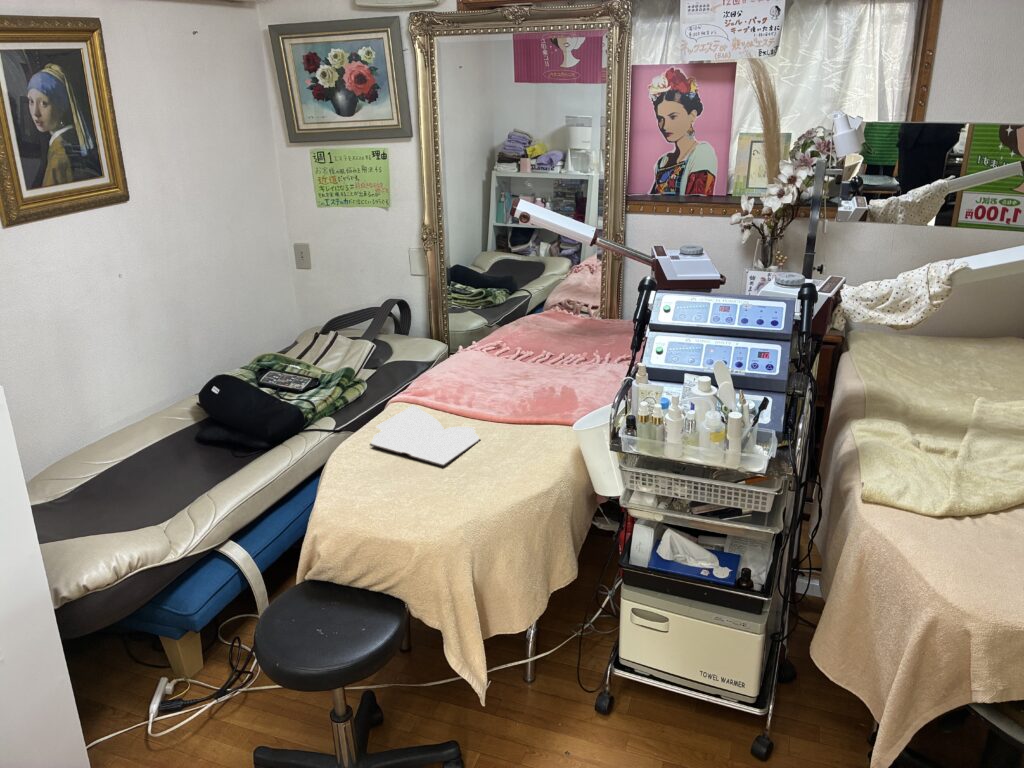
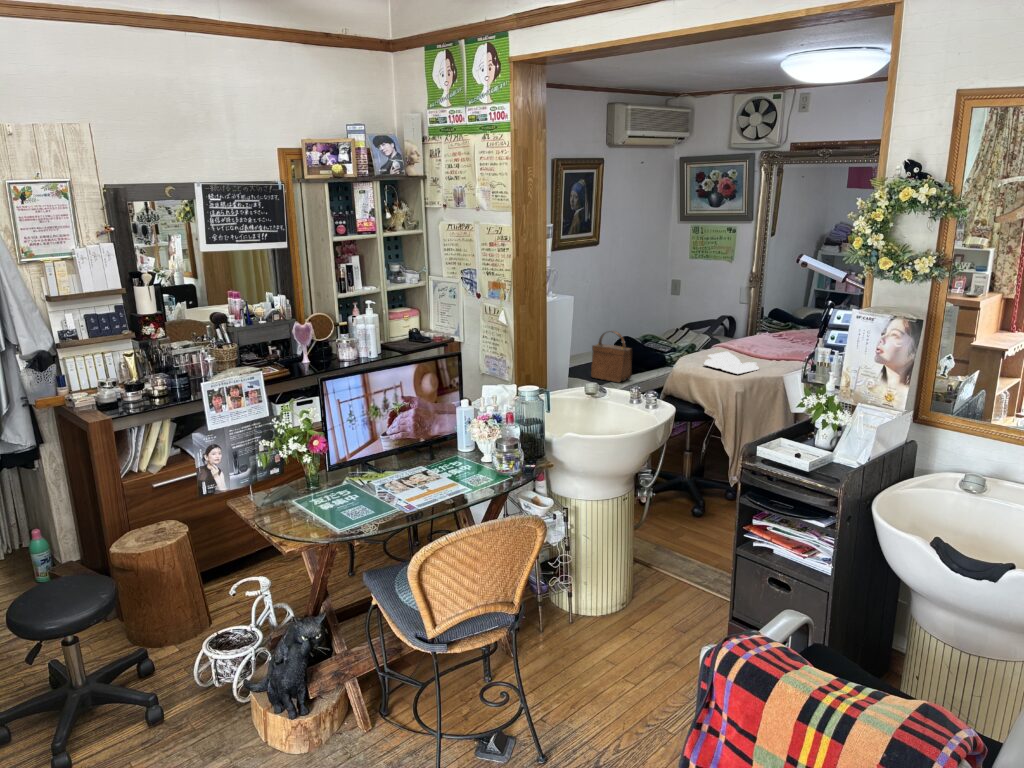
handbag: none [138,385,234,490] -> present [591,331,632,383]

